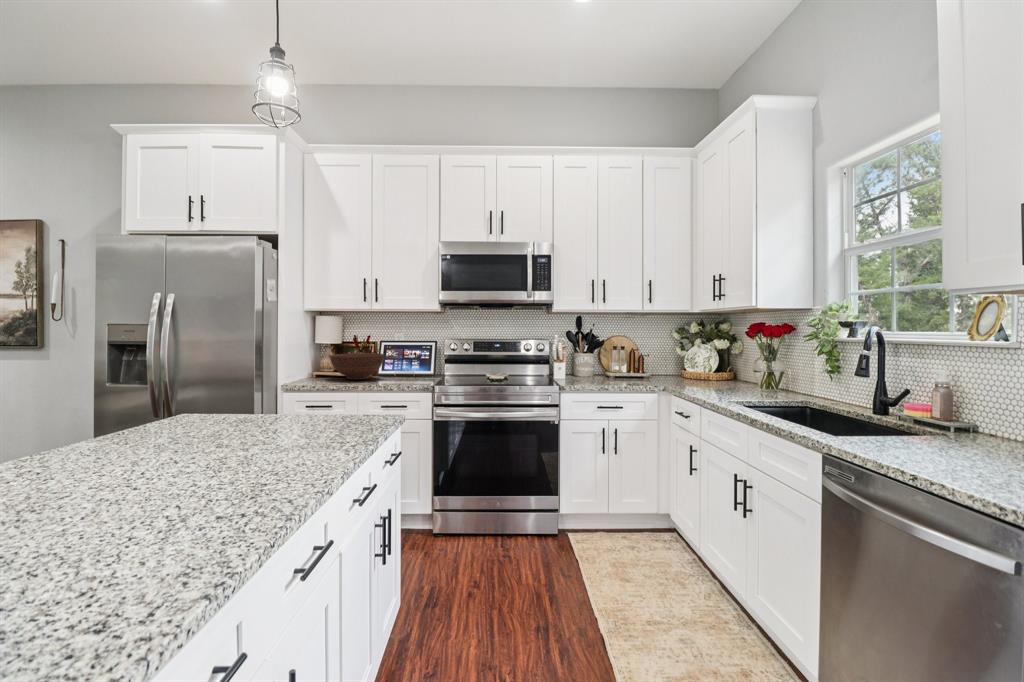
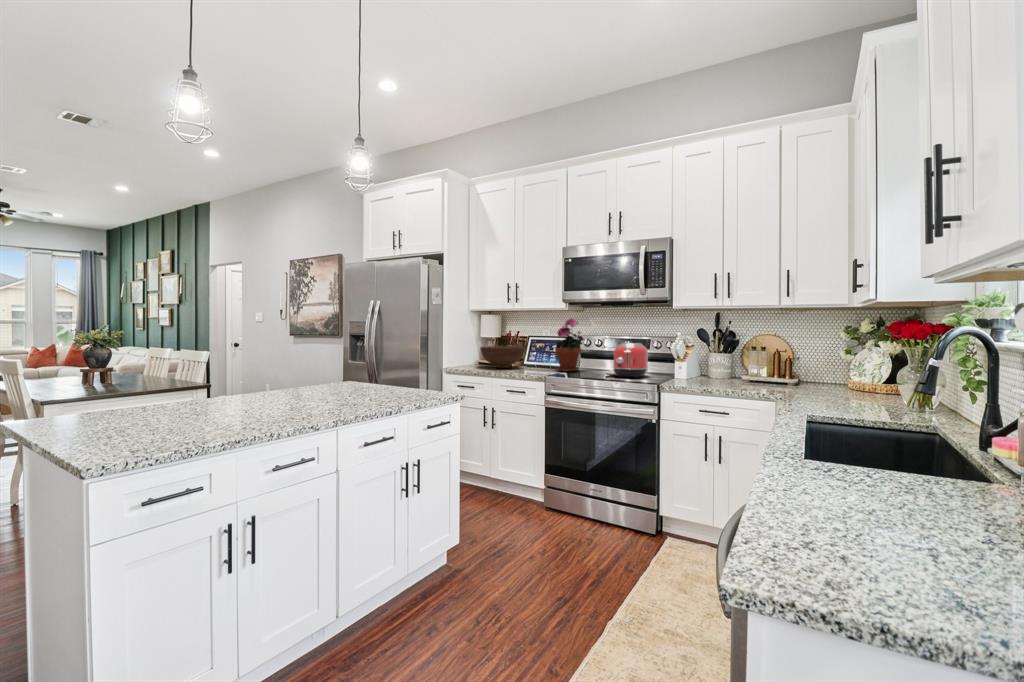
potted plant: none [420,320,454,379] -> present [555,318,584,372]
toaster: none [490,346,525,381] -> present [613,343,648,378]

